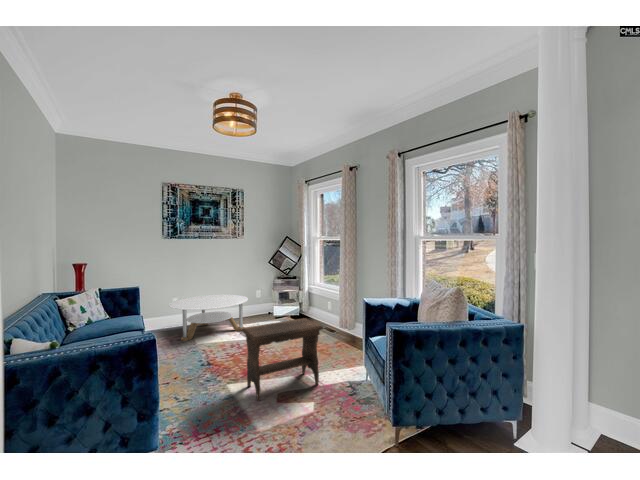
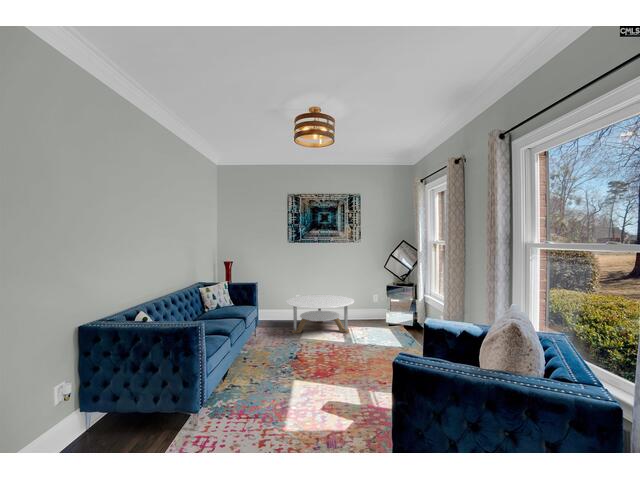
footstool: present [241,318,323,401] -> none [301,330,378,403]

